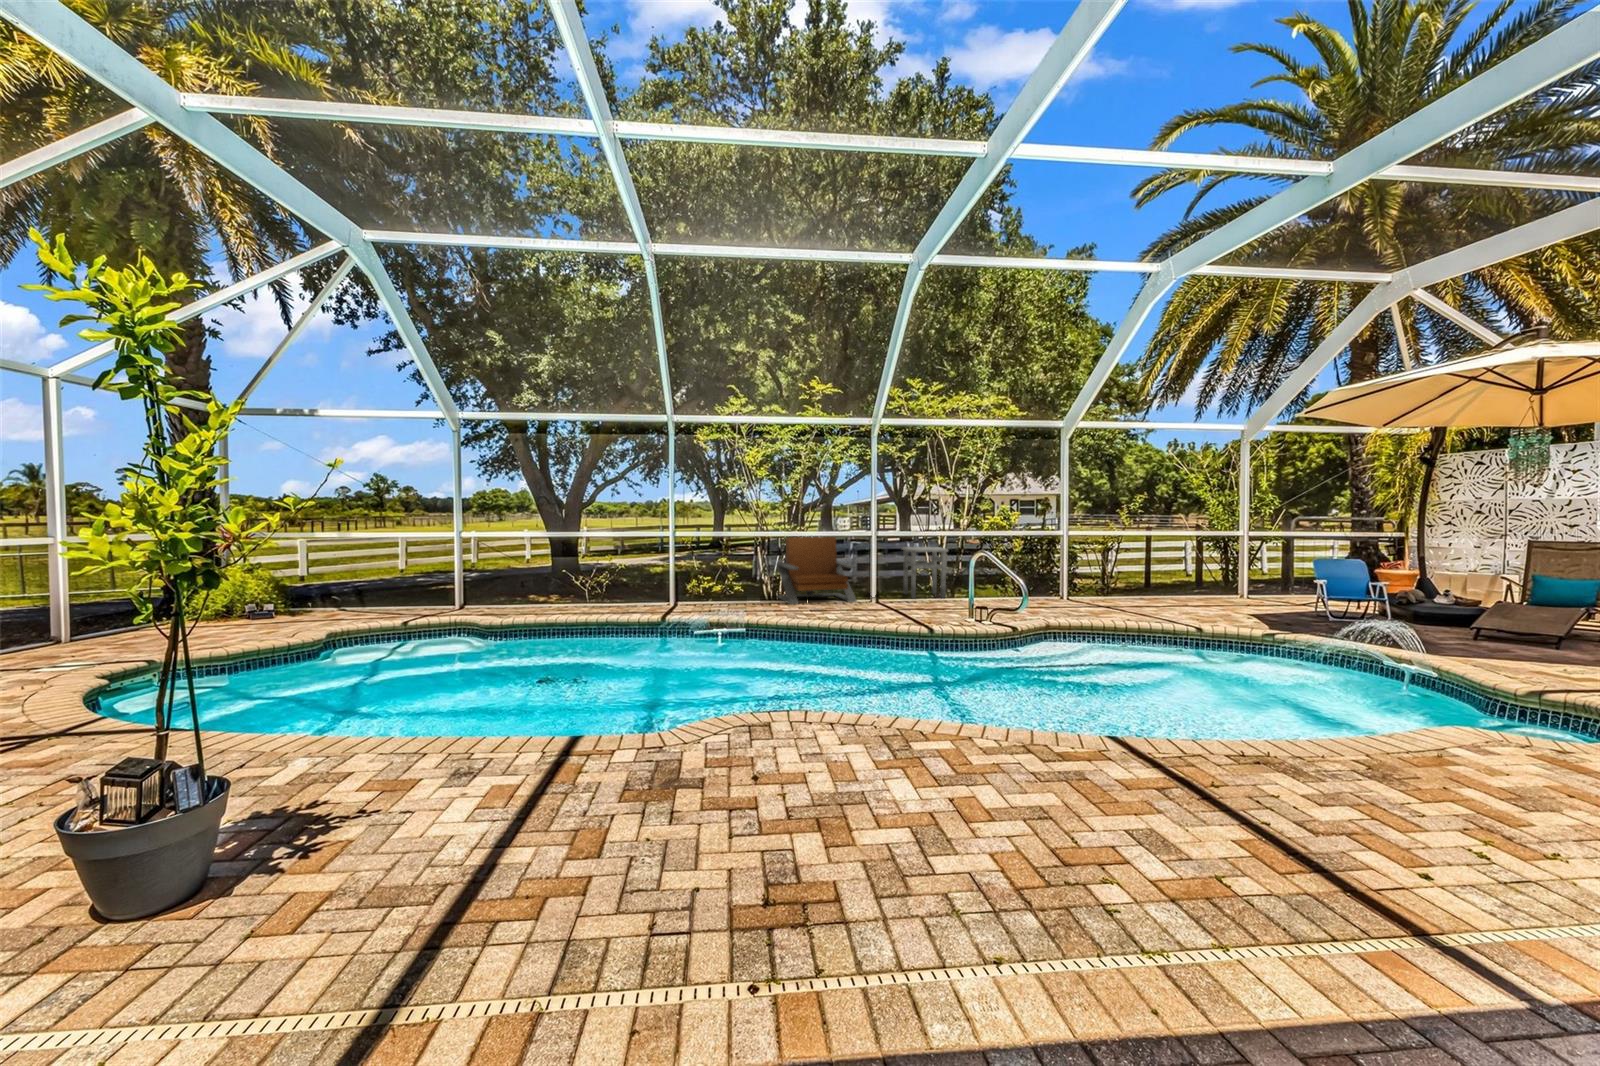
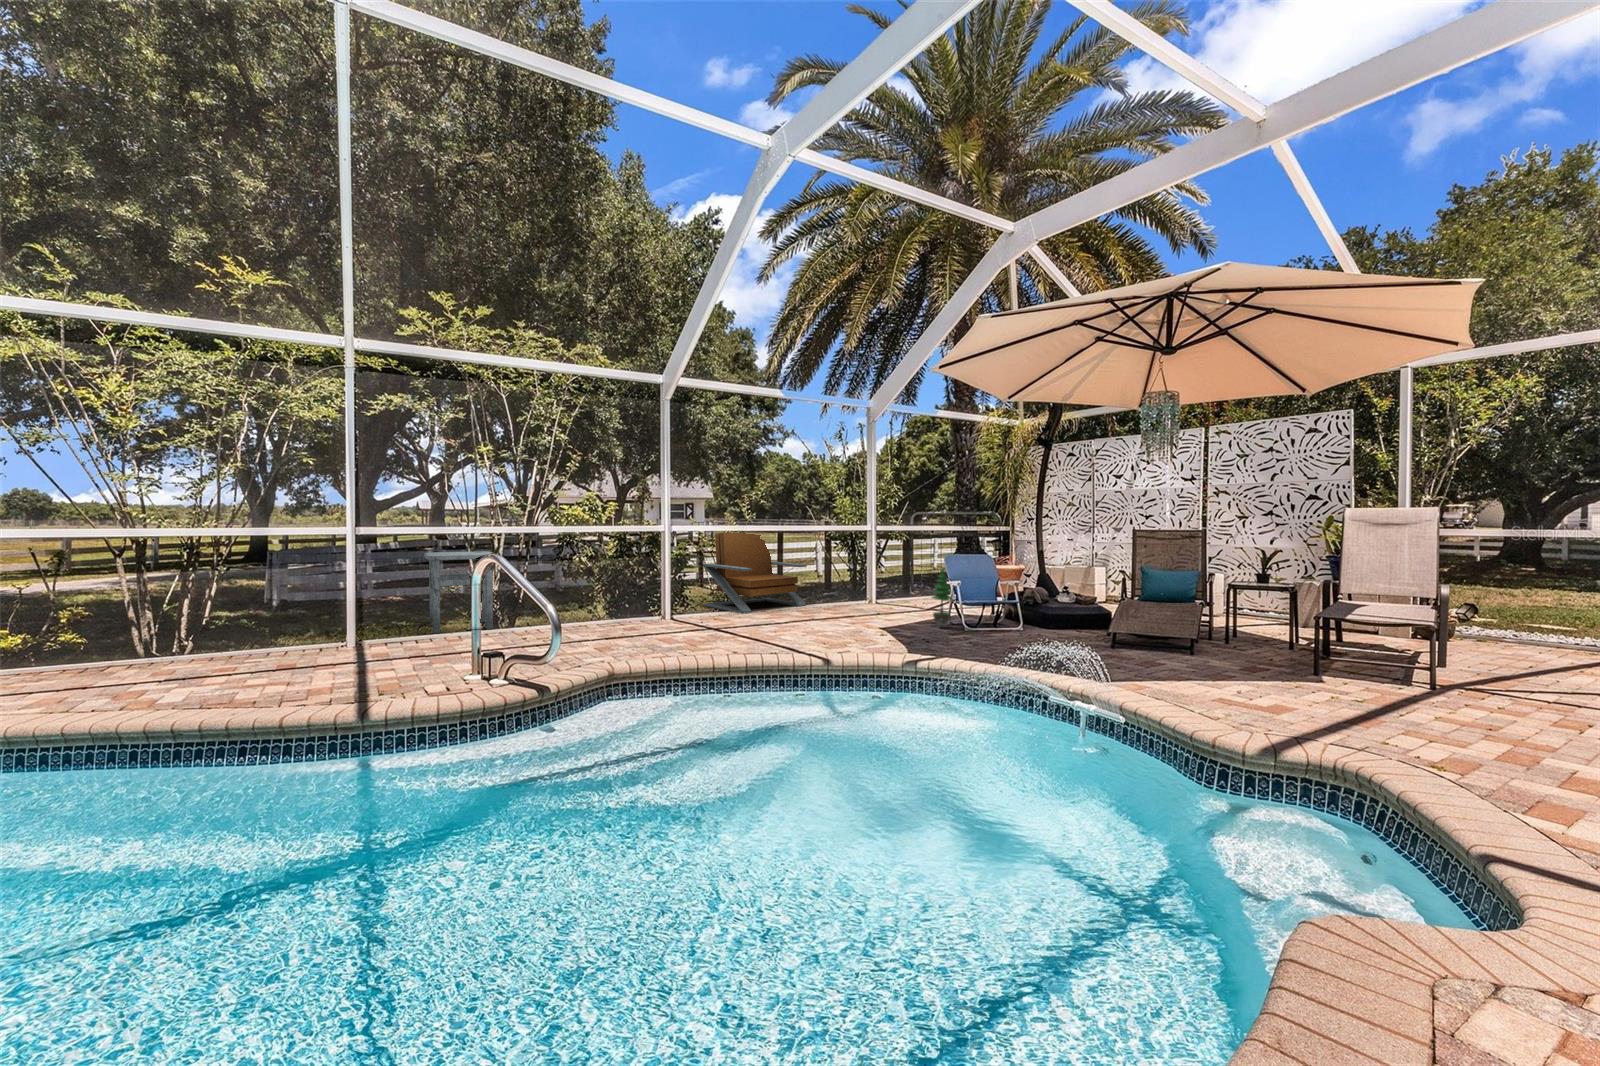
lounge chair: present [777,537,856,605] -> present [703,532,807,614]
potted tree: none [1297,568,1319,618] -> present [932,568,952,627]

